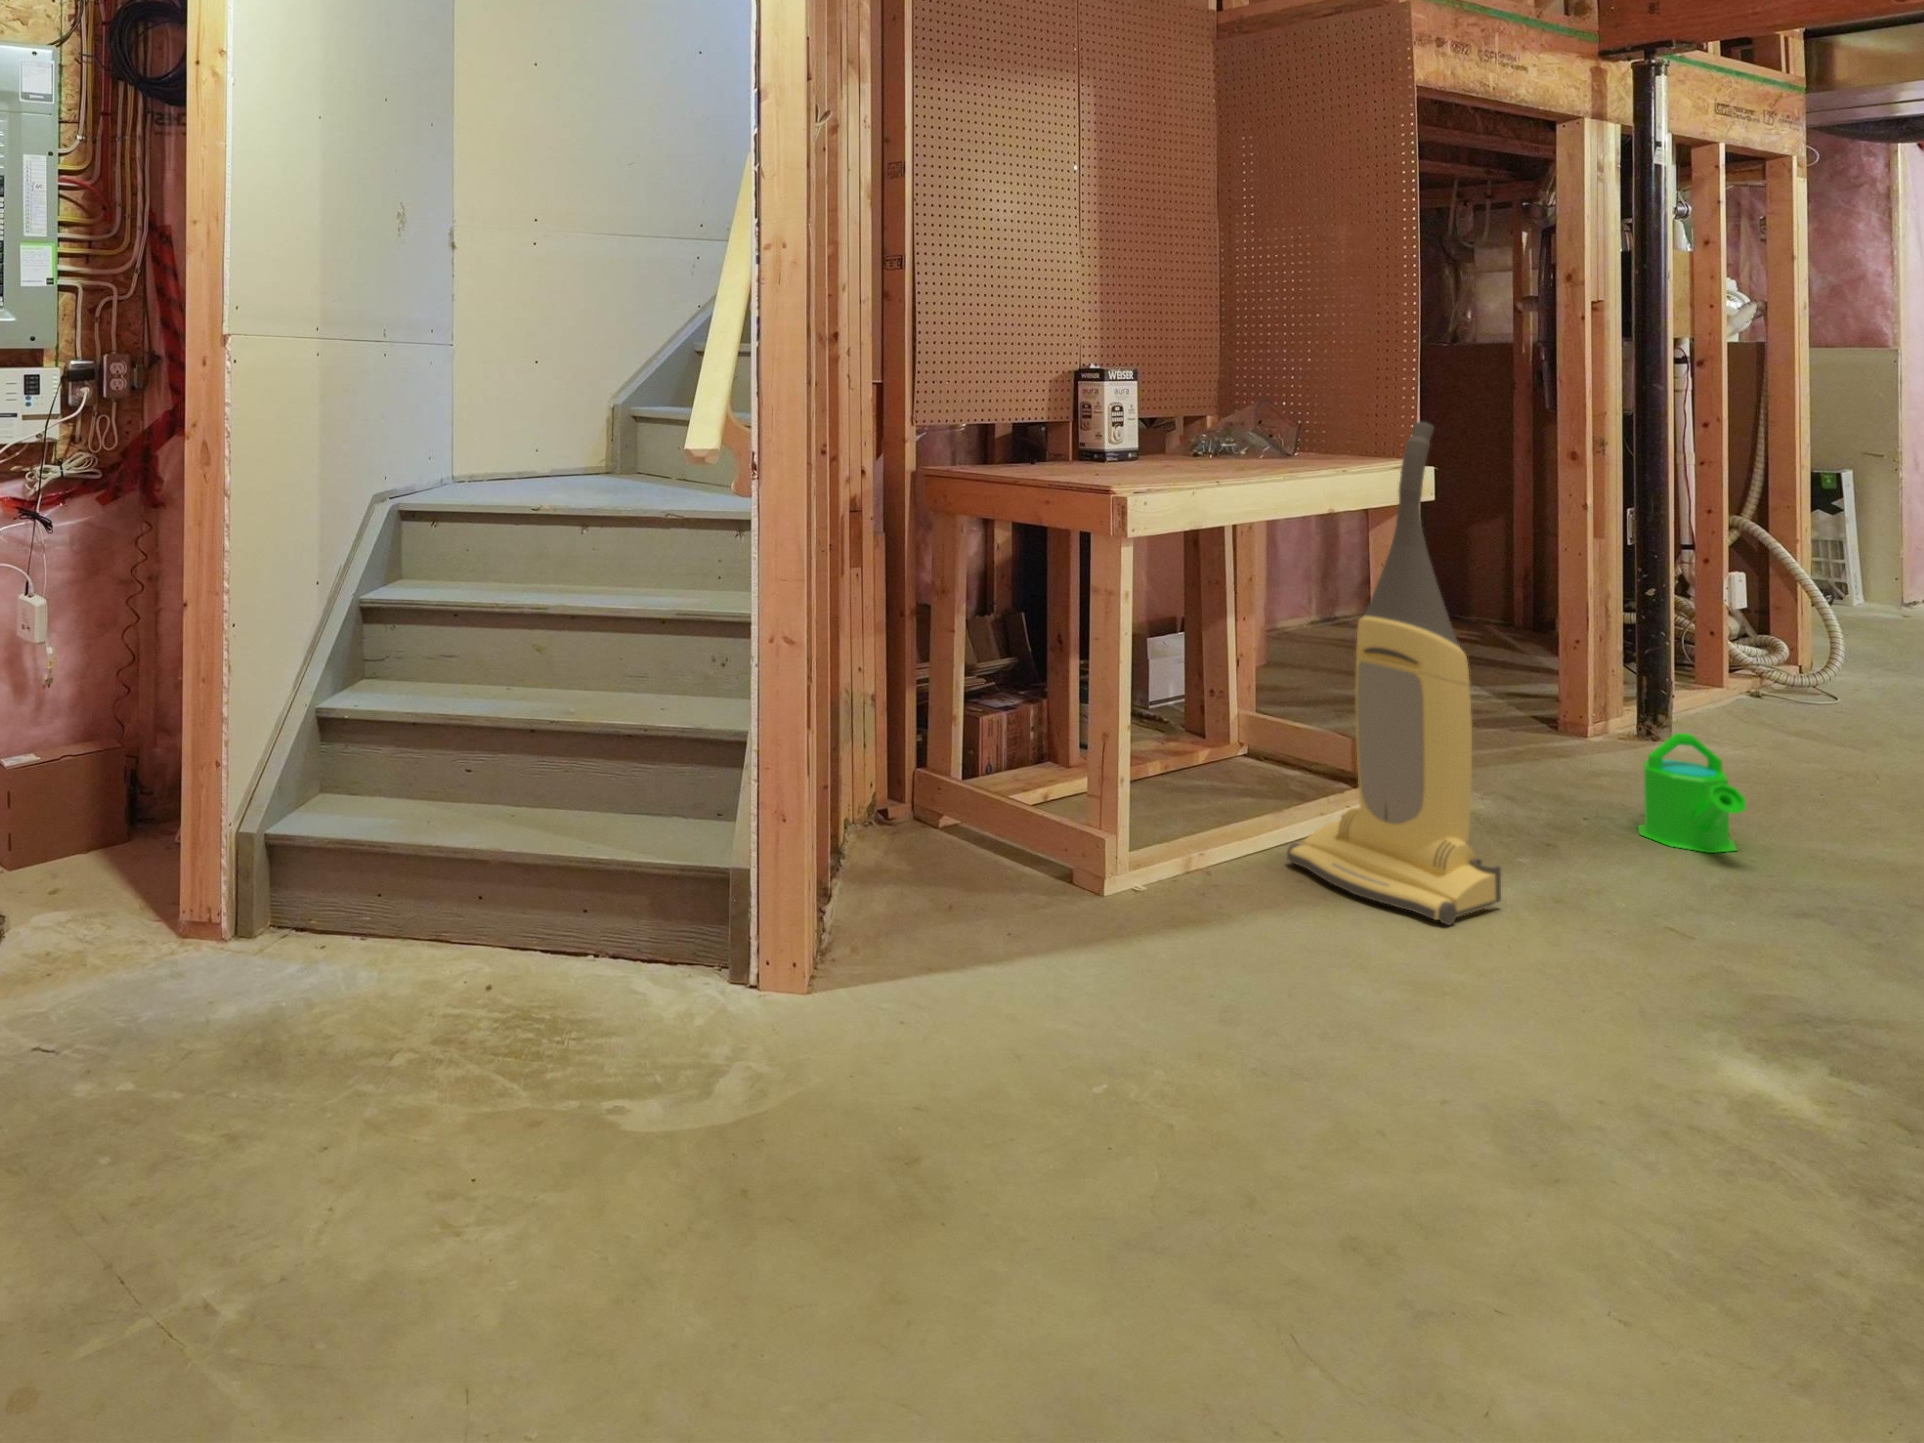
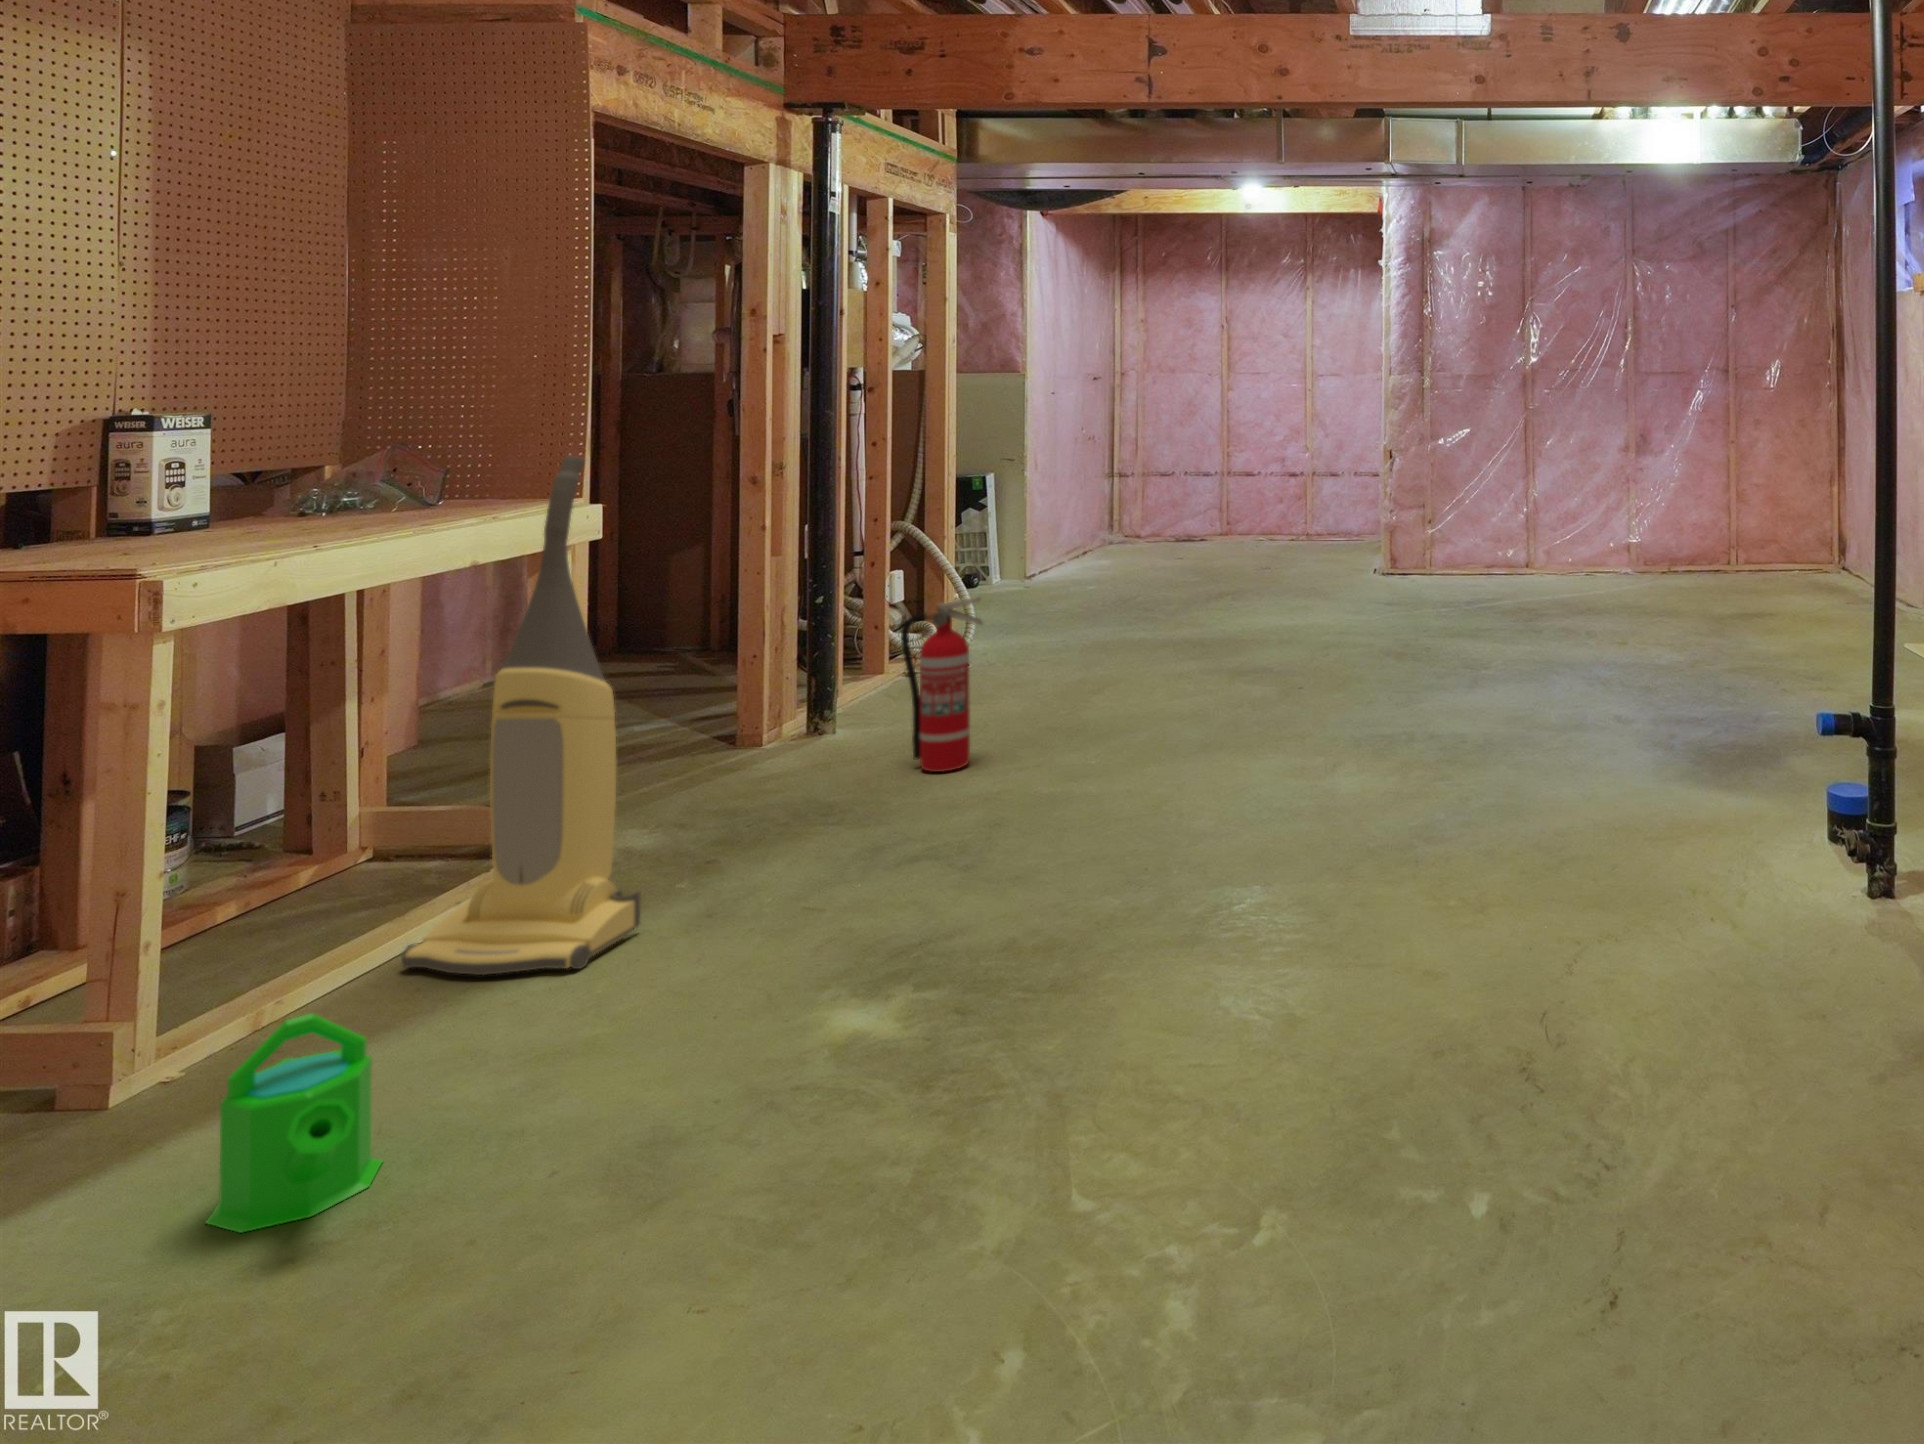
fire extinguisher: none [1778,629,1906,838] -> present [901,597,982,772]
watering can: present [1638,733,1746,853] -> present [206,1013,382,1233]

